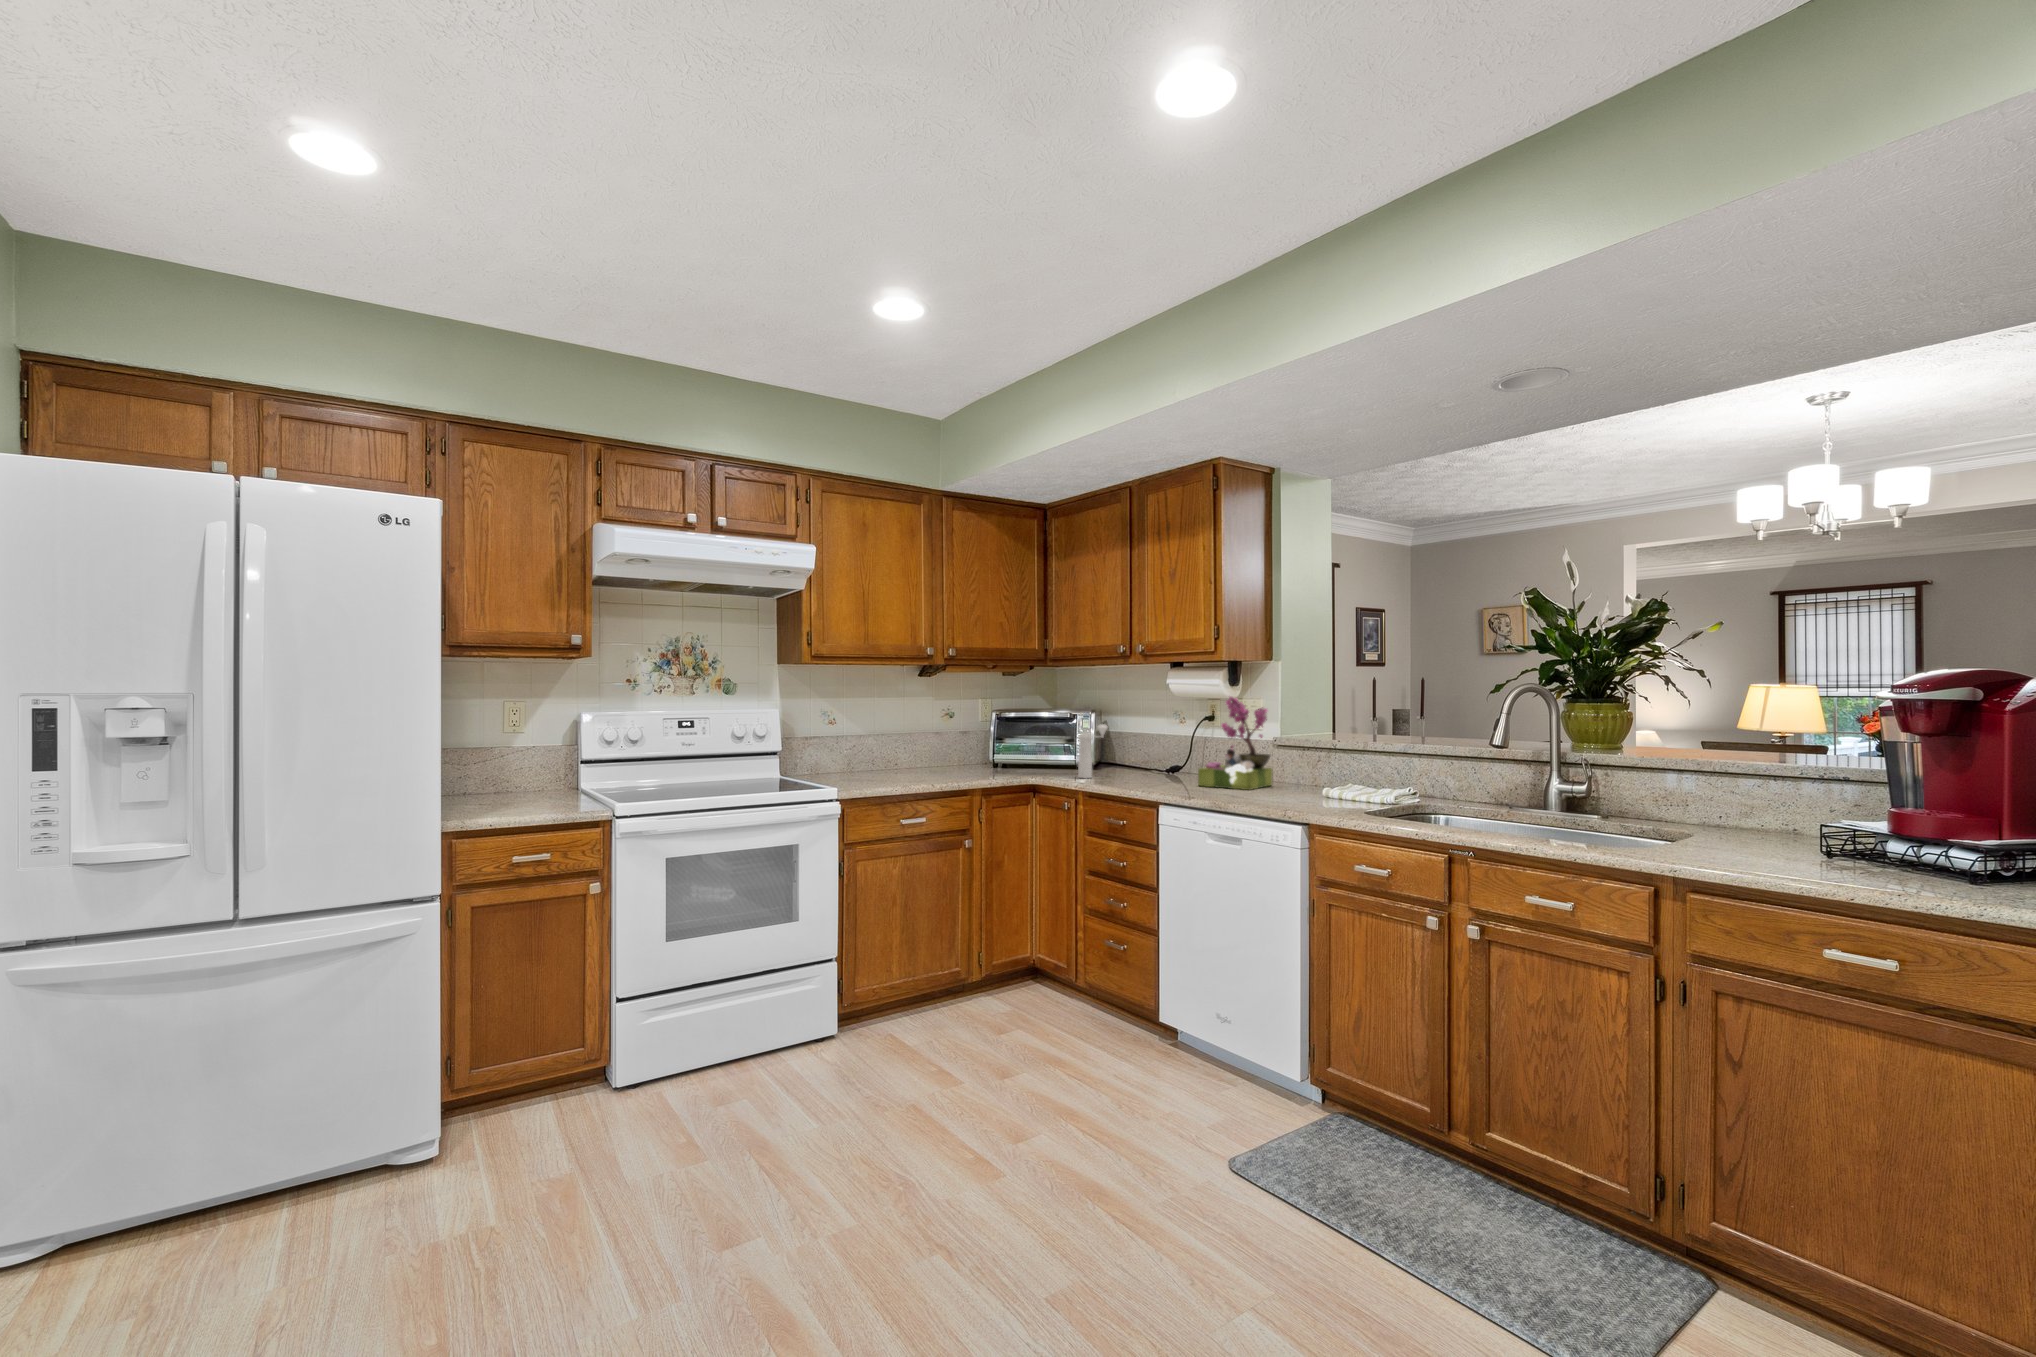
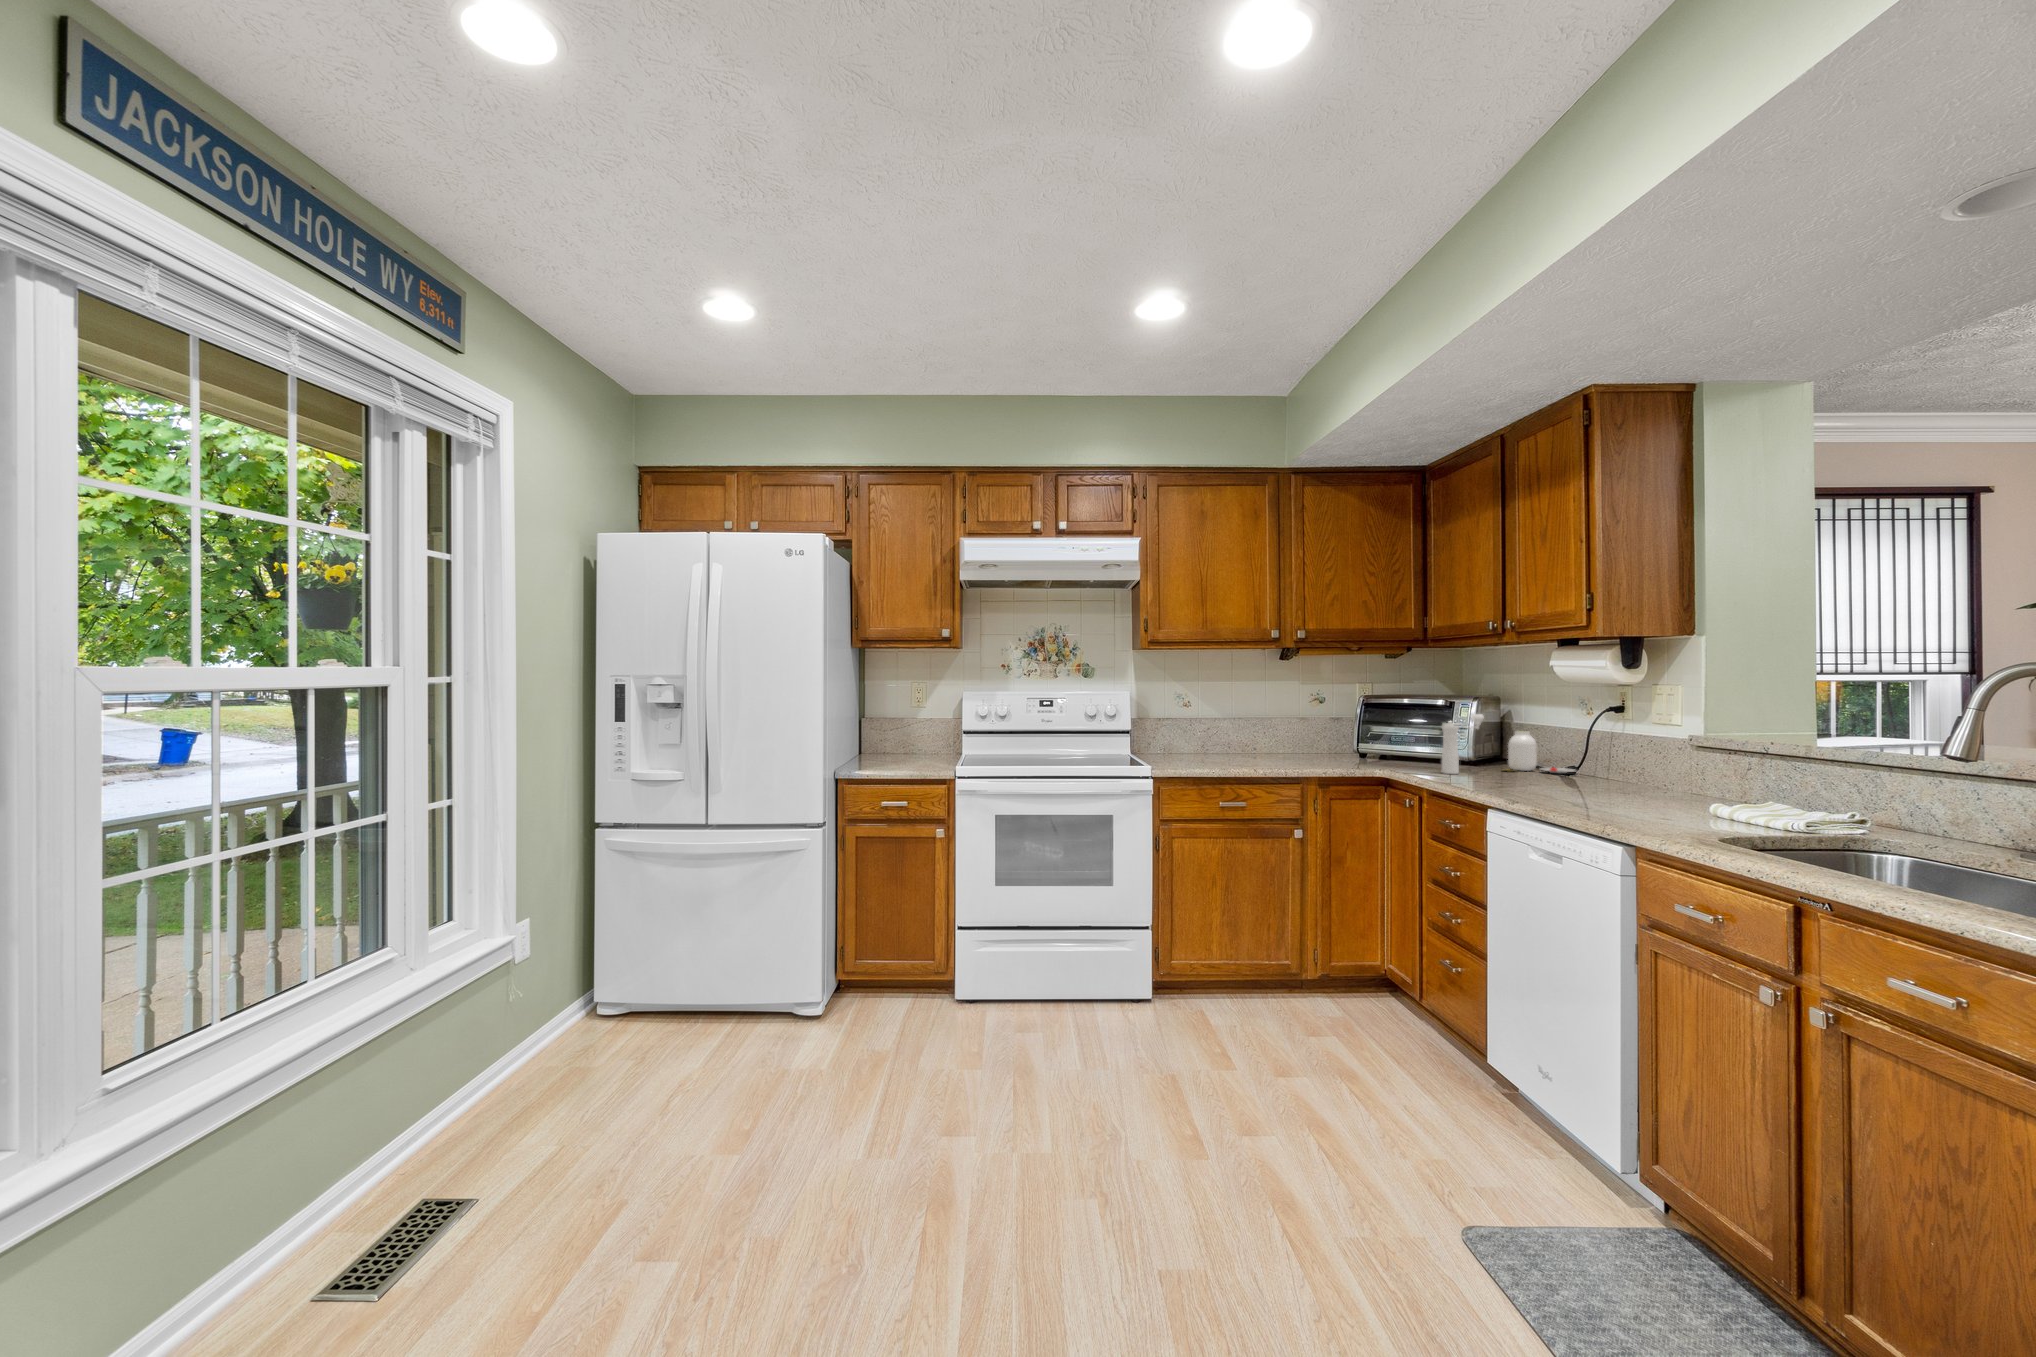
flower arrangement: present [1198,696,1273,790] -> none [1573,680,1689,800]
jar: none [1113,738,1169,774] -> present [1508,731,1576,773]

